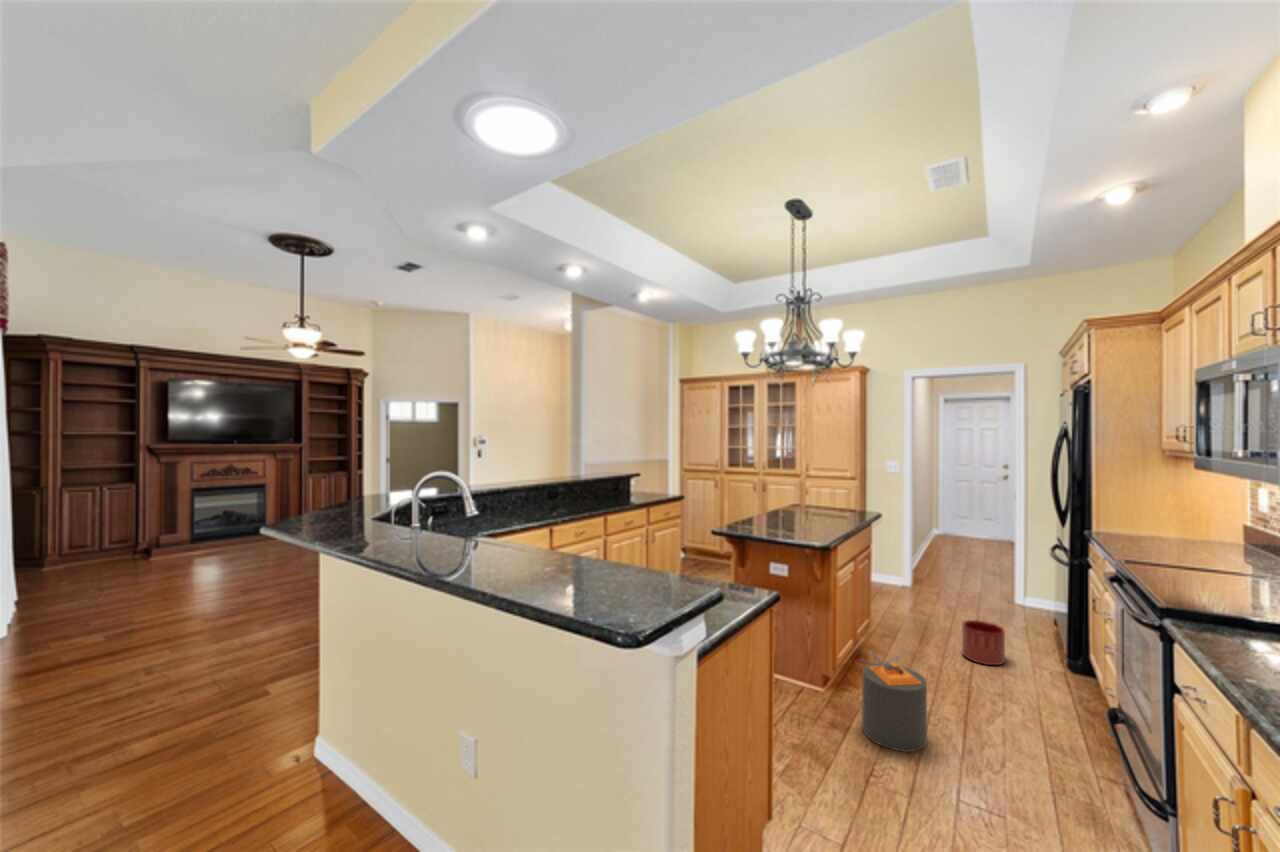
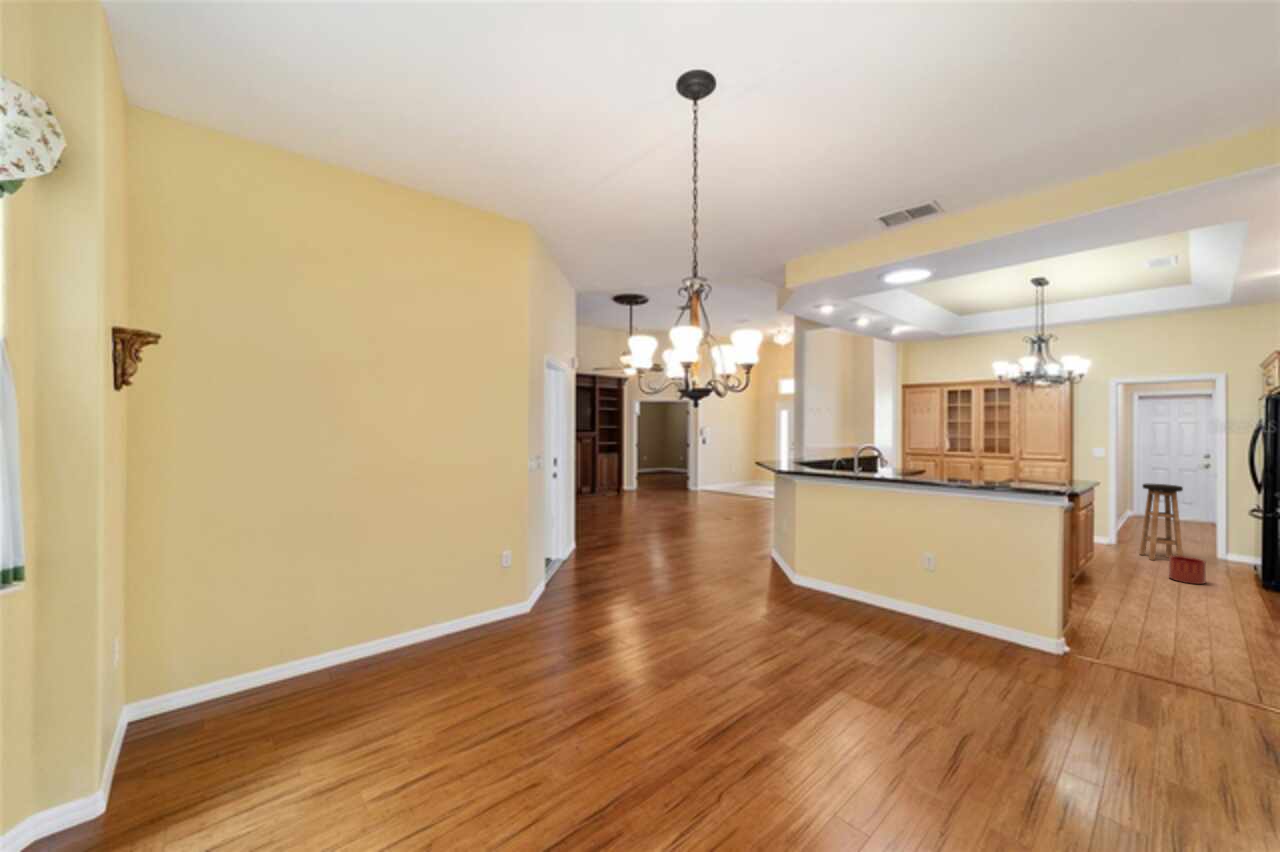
bar stool: none [934,509,981,619] -> present [1140,484,1183,560]
trash can: present [862,655,927,752] -> none [1098,552,1149,610]

